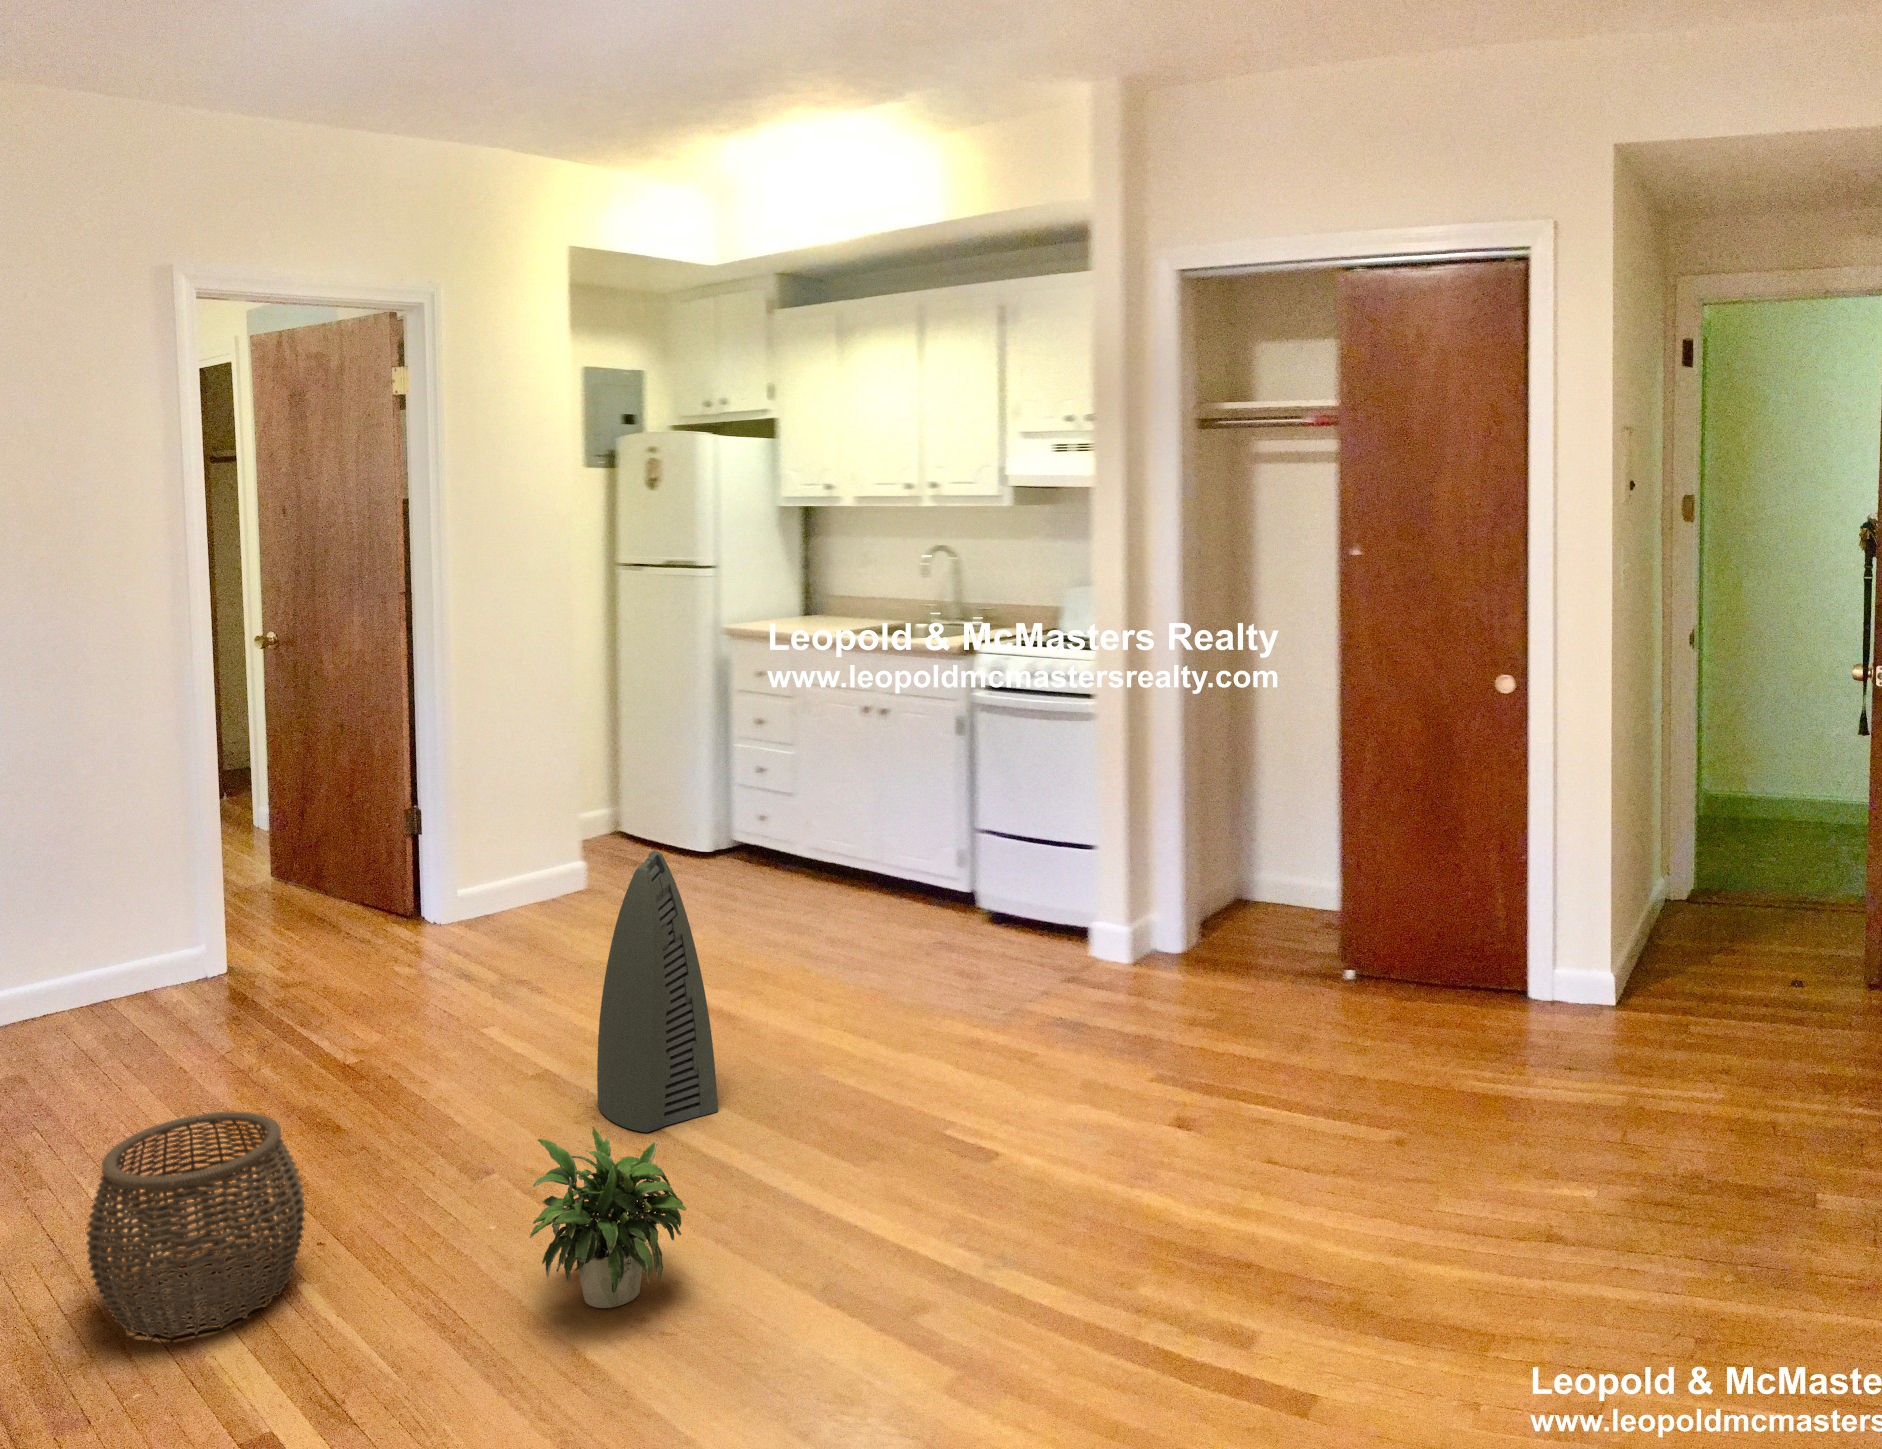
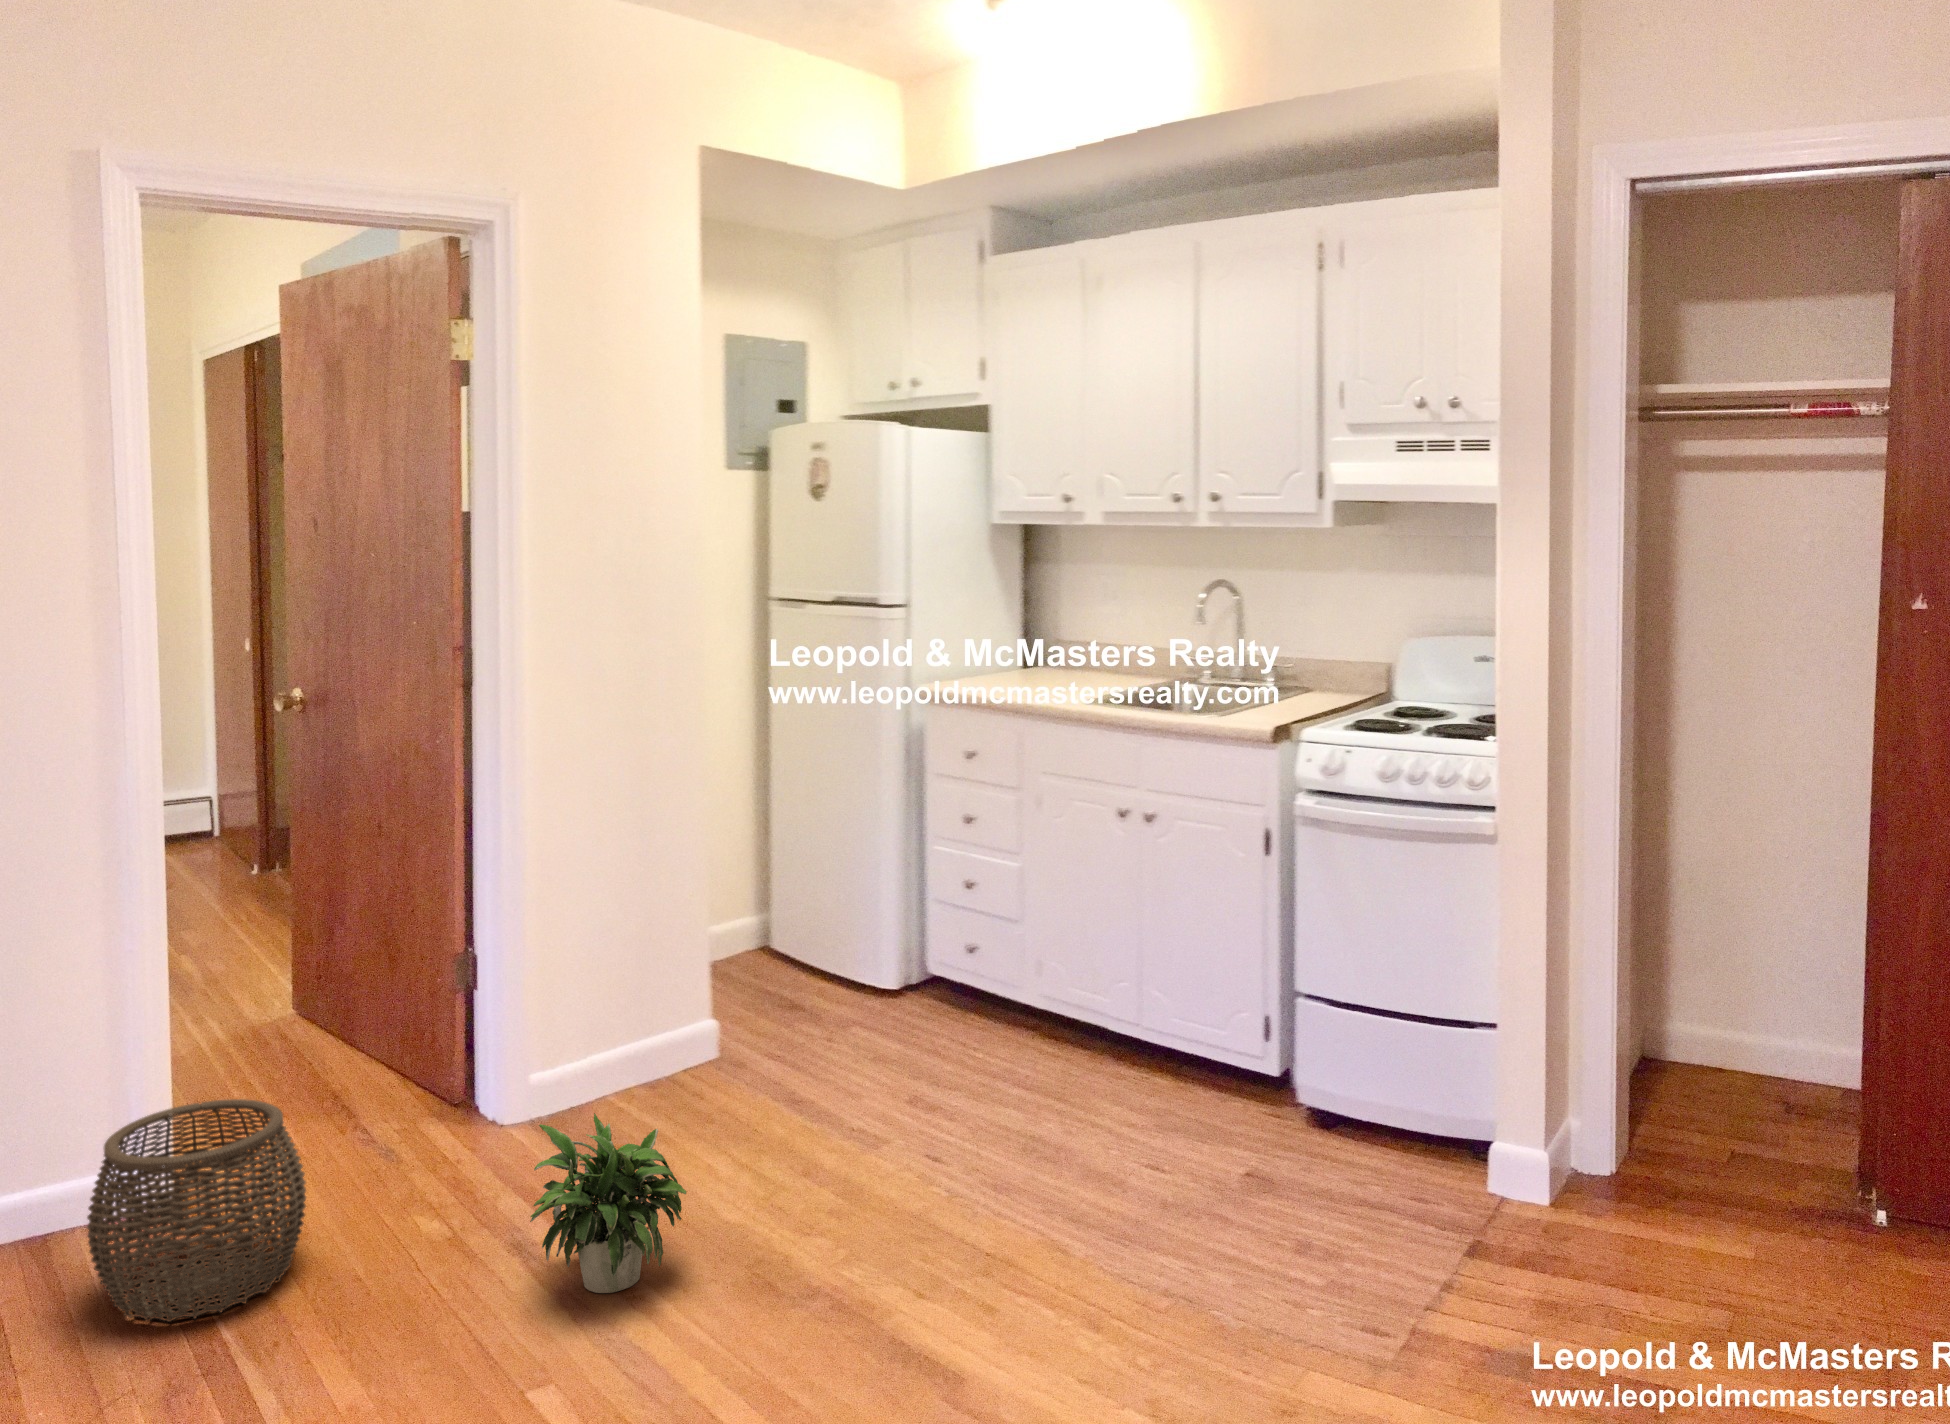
air purifier: present [597,851,718,1132] -> none [600,853,719,1131]

